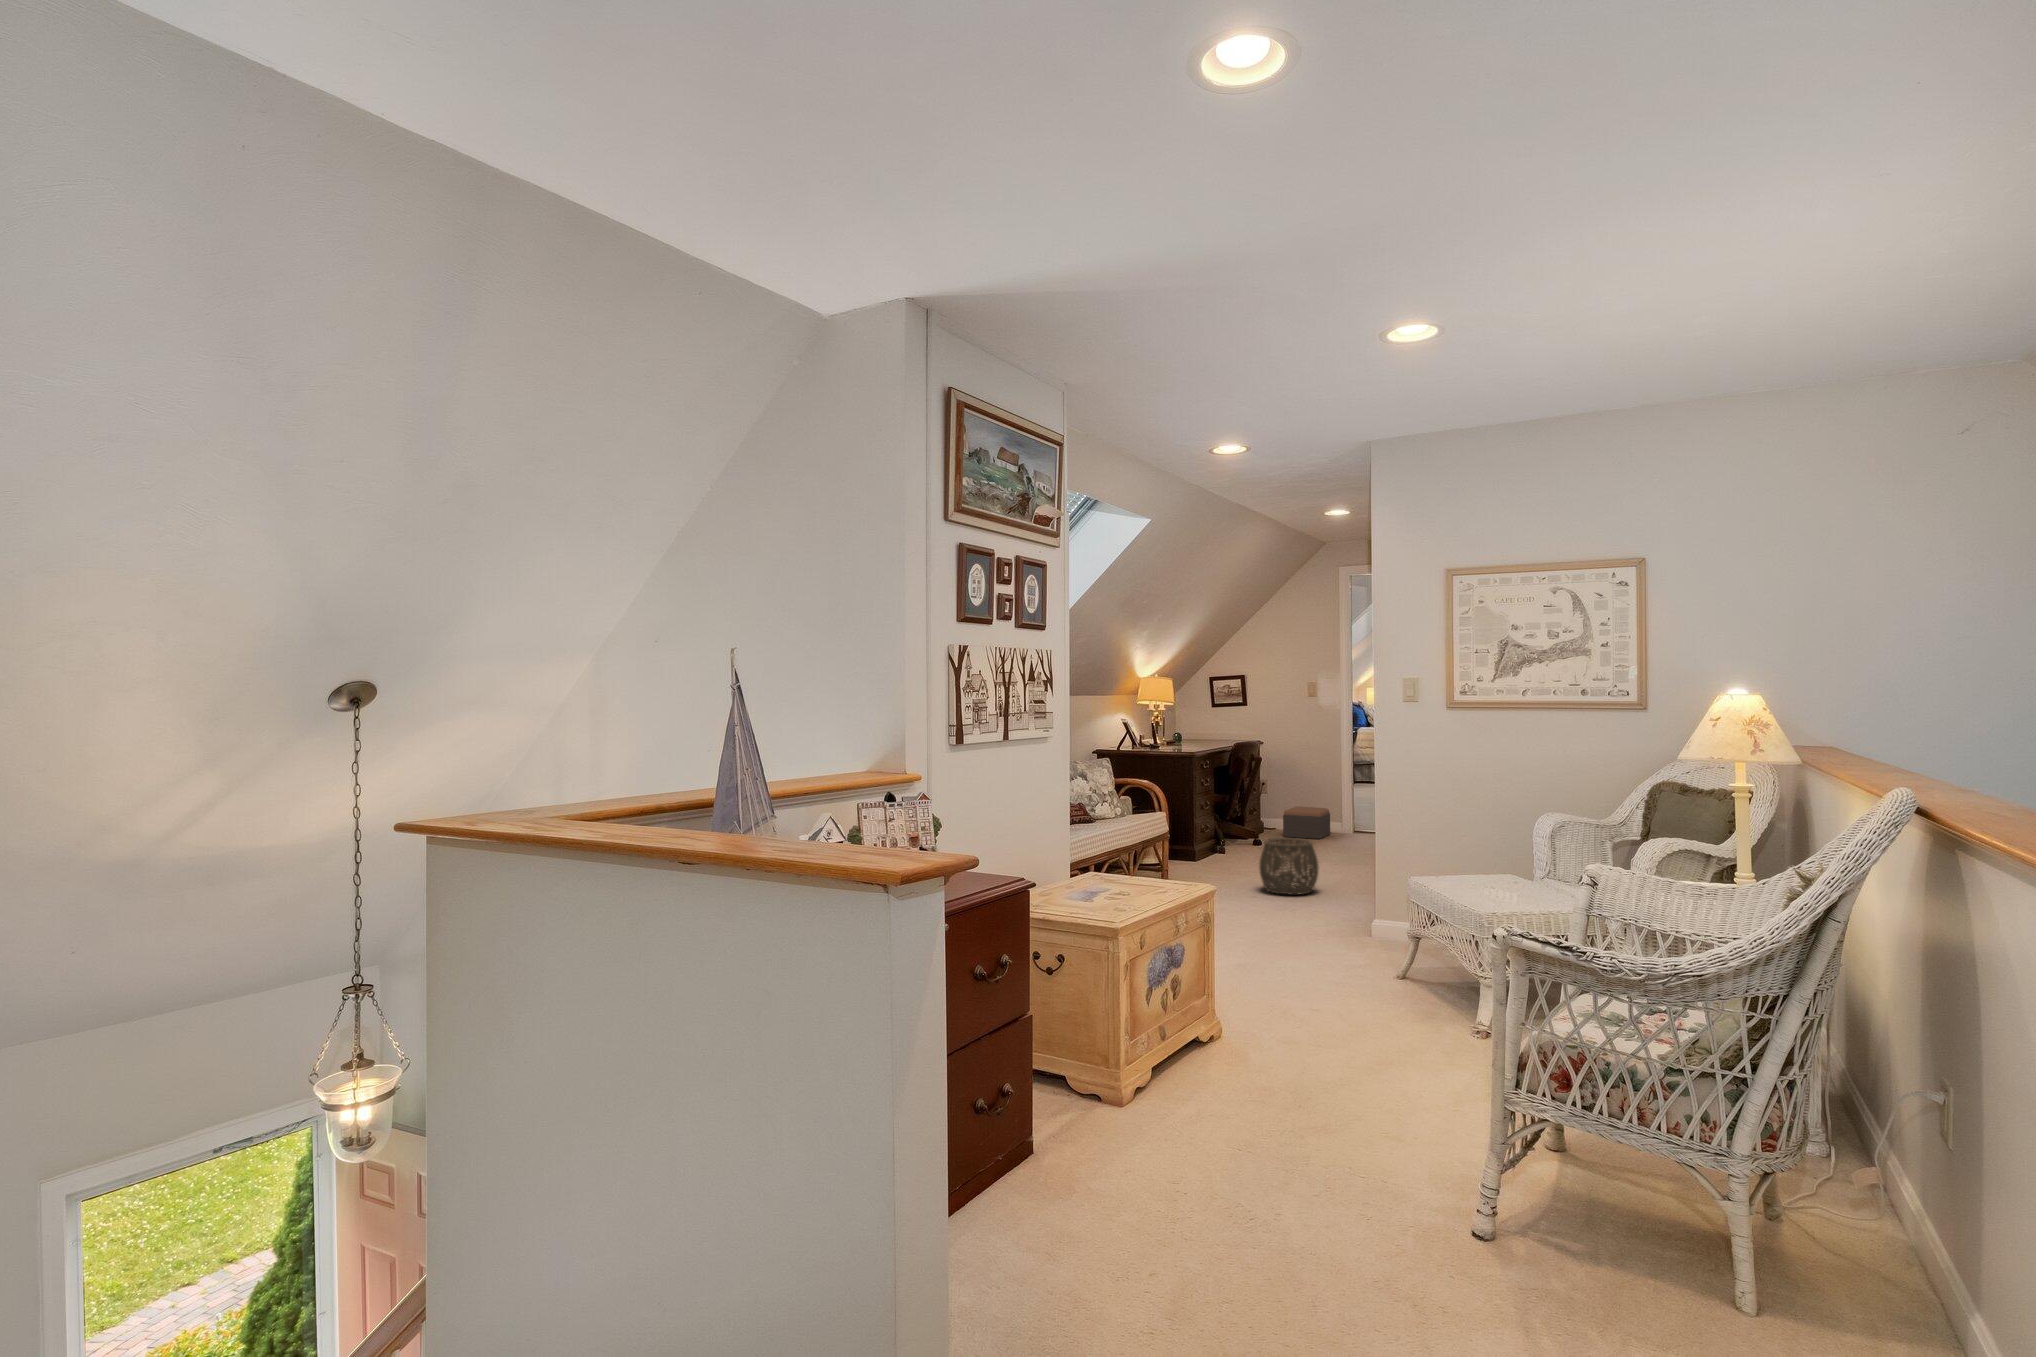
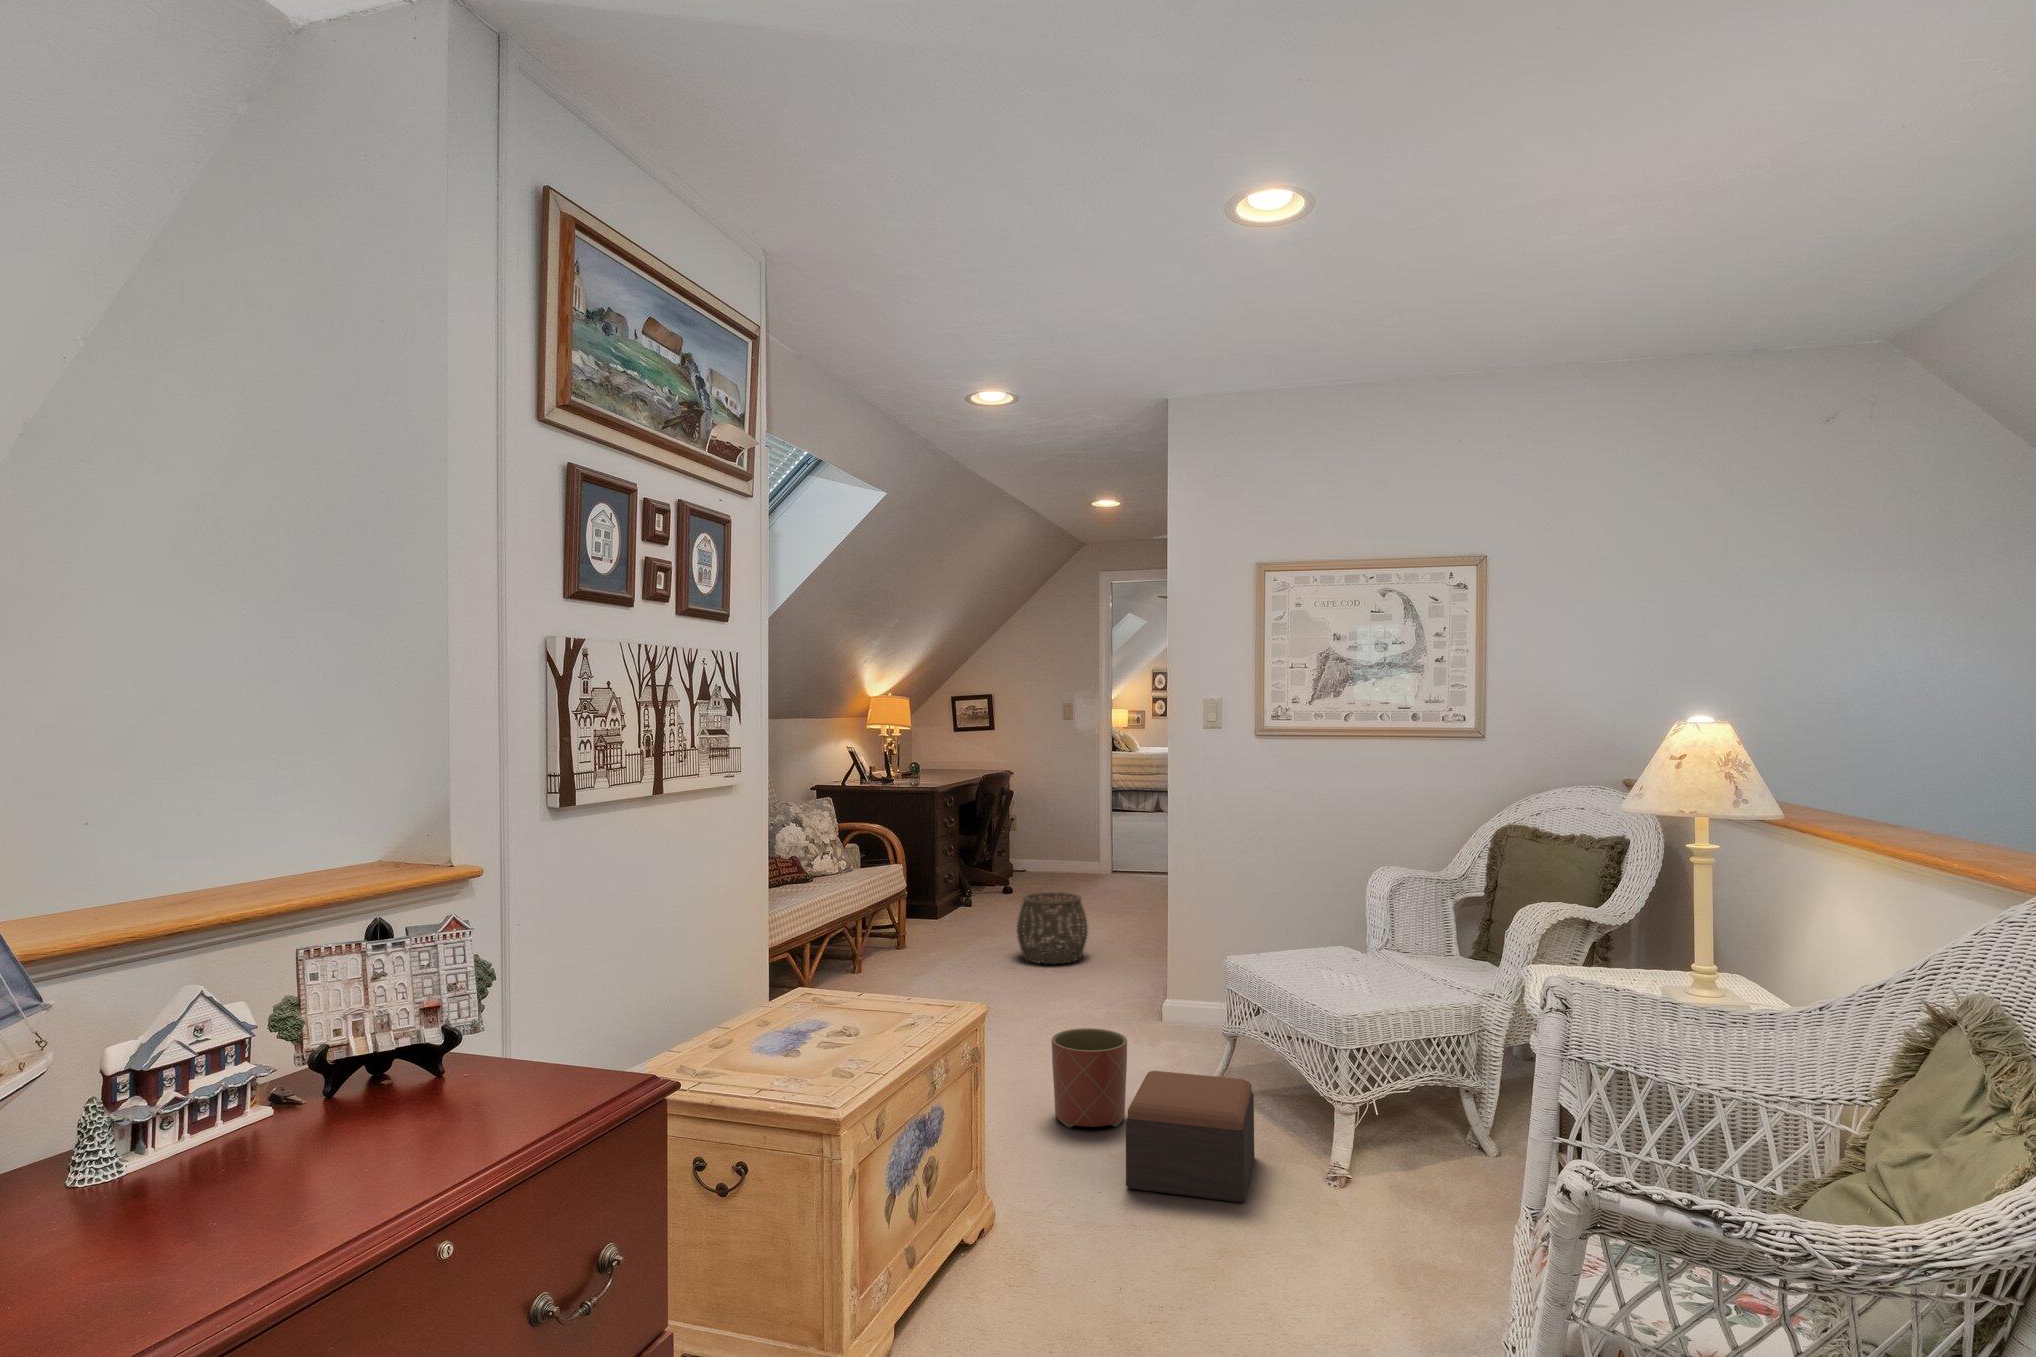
footstool: present [1283,807,1330,839] -> present [1125,1071,1254,1203]
planter: none [1272,924,1329,993] -> present [1052,1028,1127,1128]

